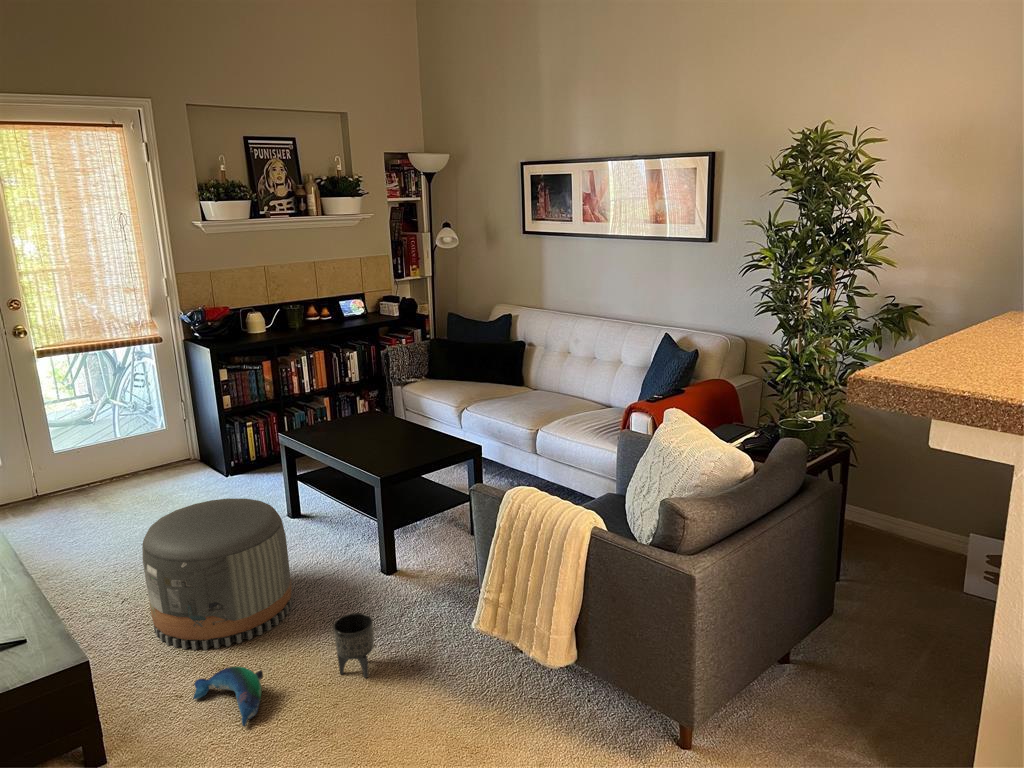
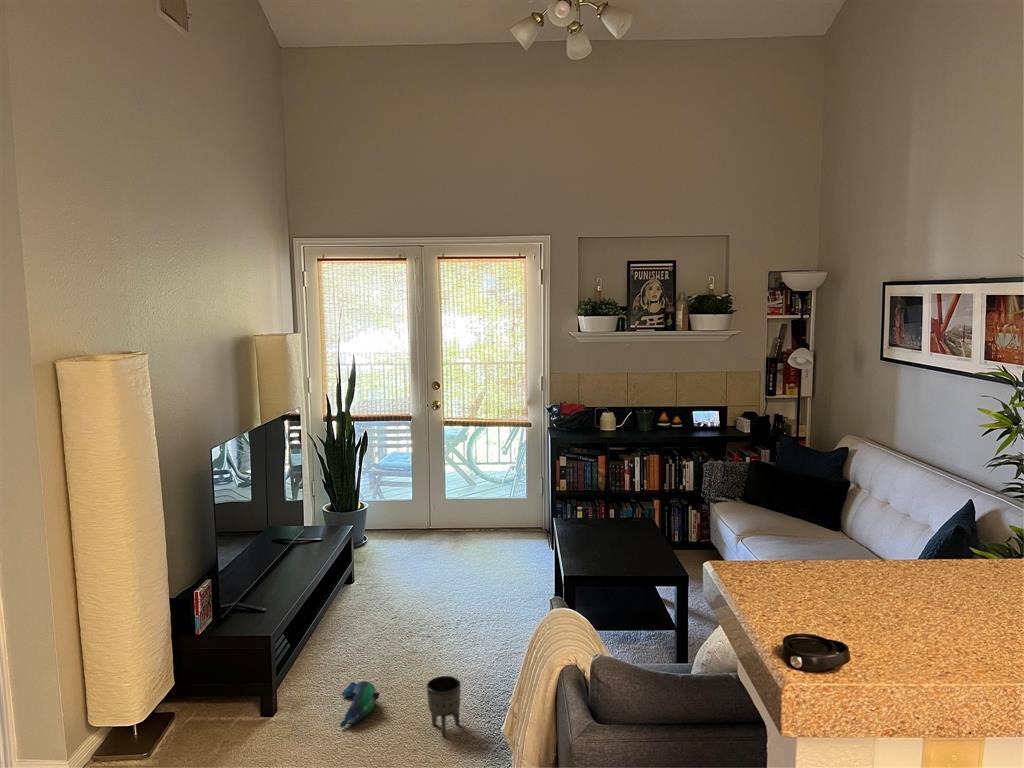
pouf: present [142,498,293,650] -> none [372,554,482,673]

